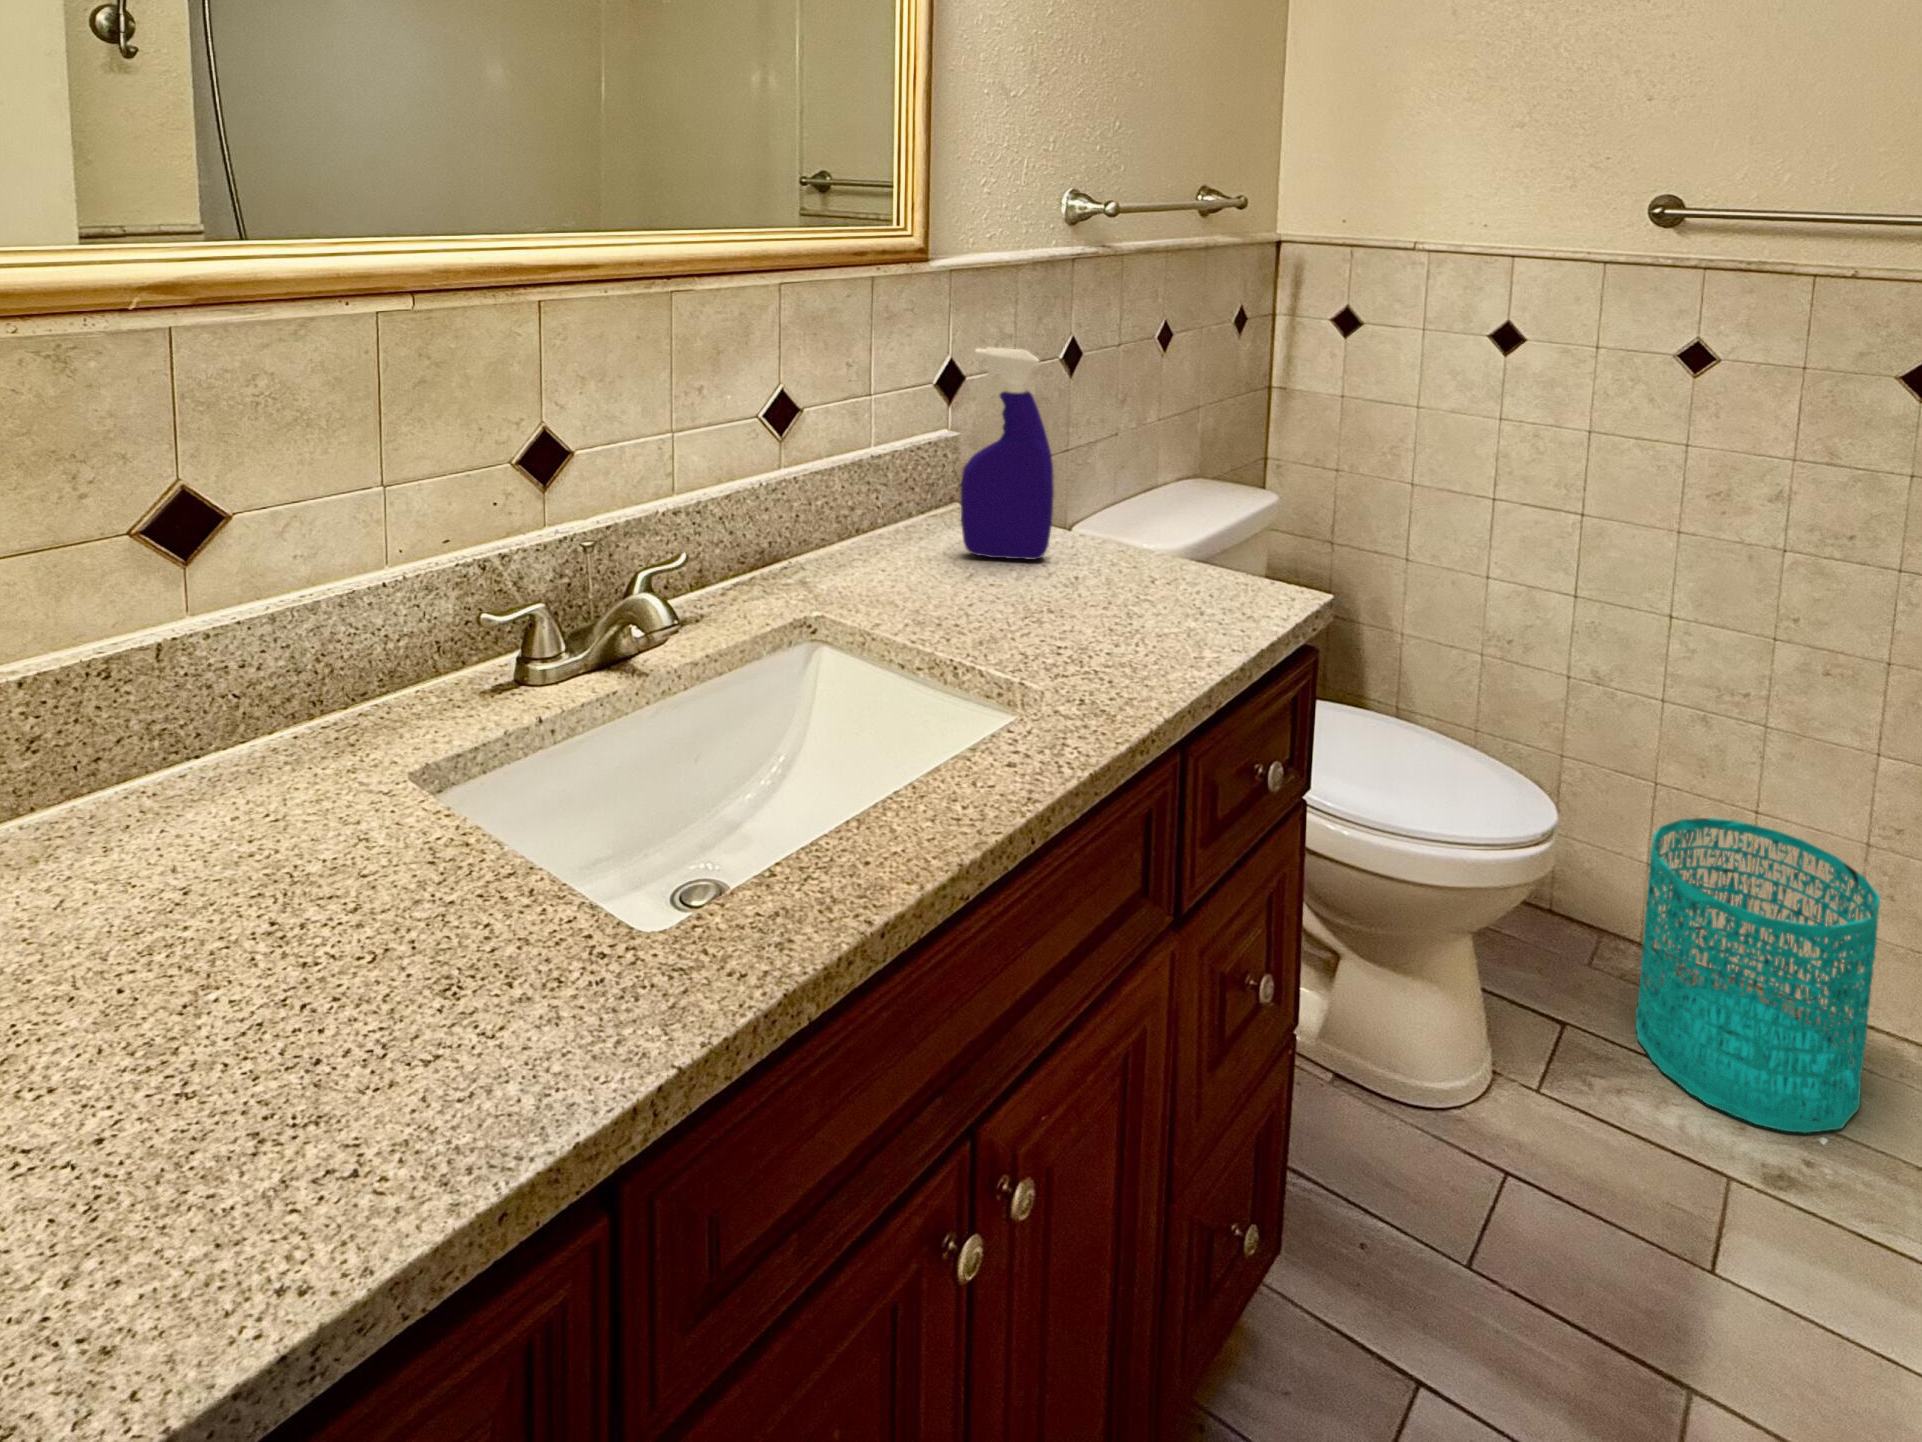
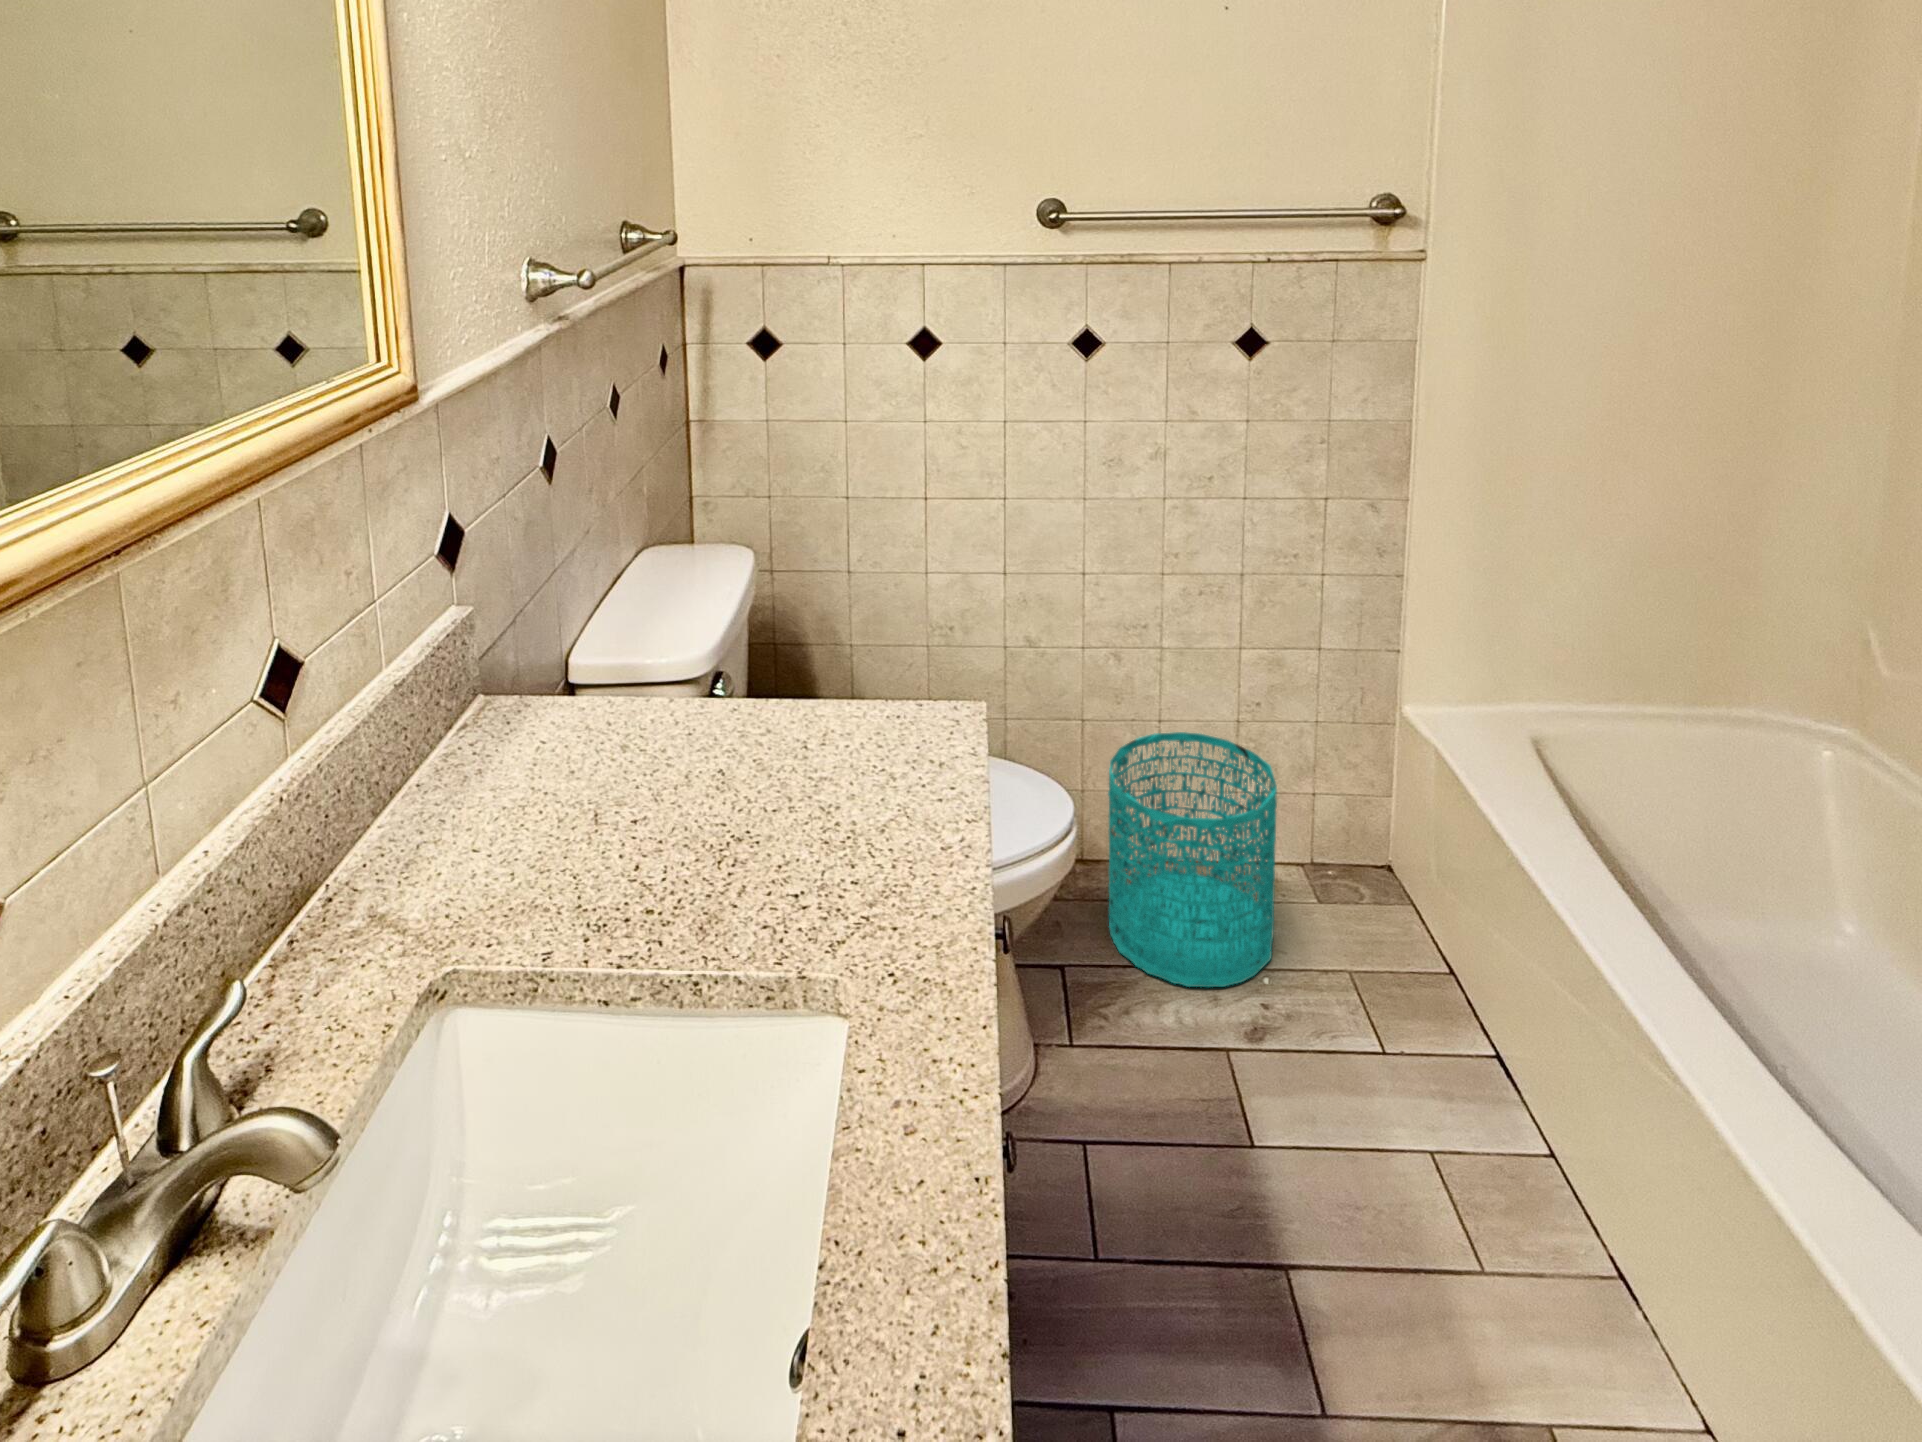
spray bottle: present [961,347,1054,560] -> none [542,505,663,777]

